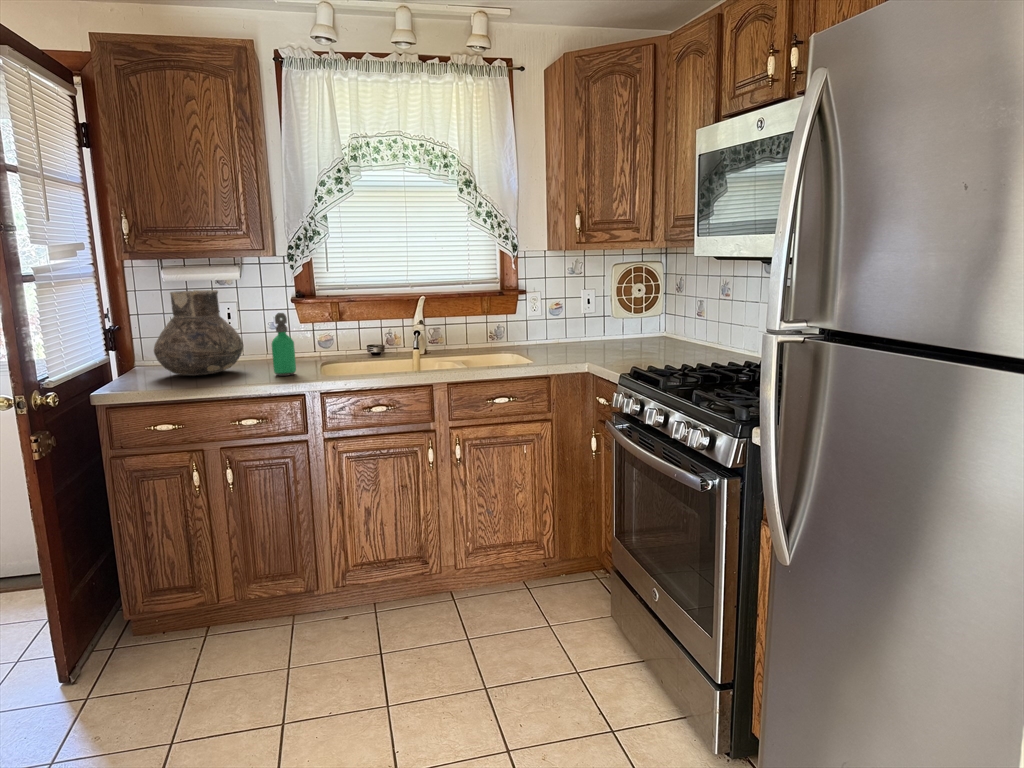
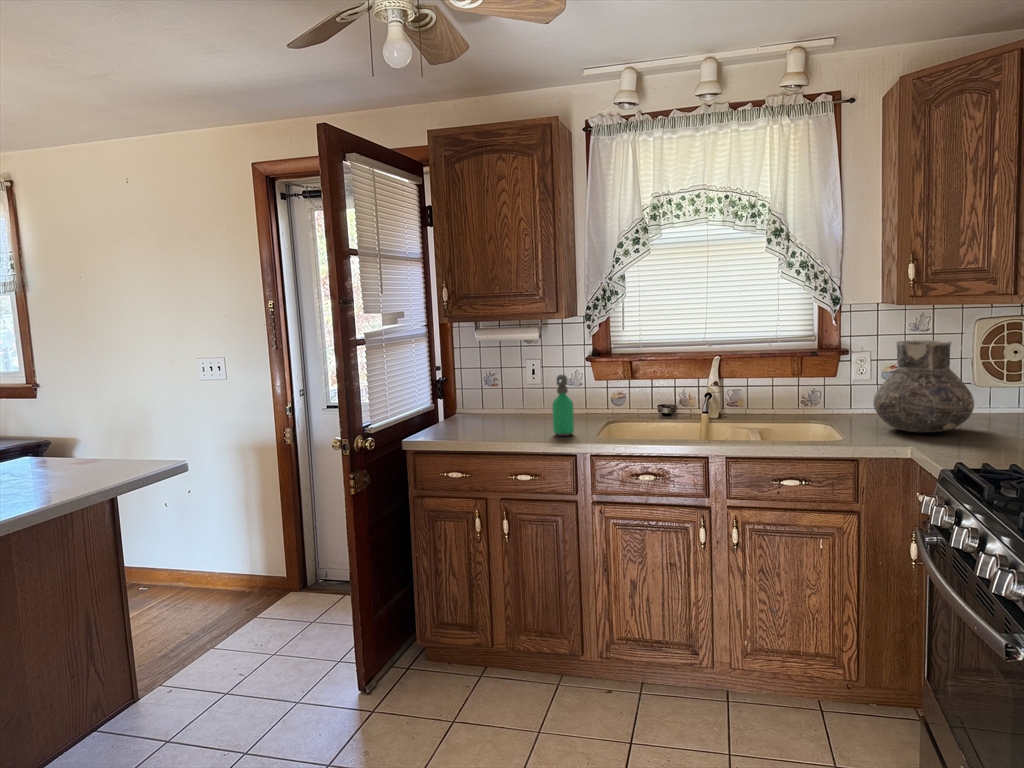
vase: present [154,290,243,376] -> present [874,340,974,432]

